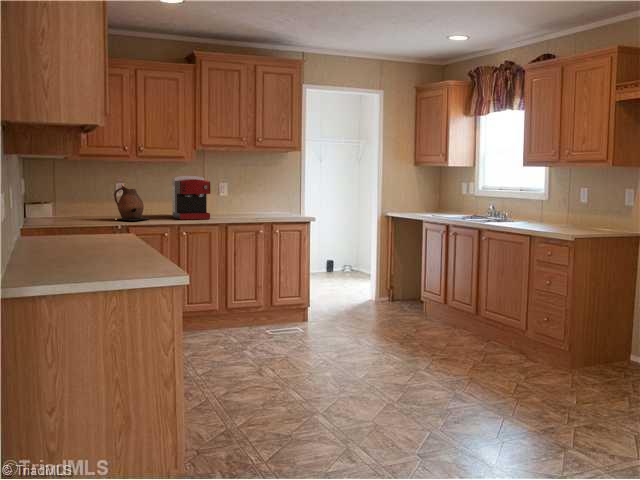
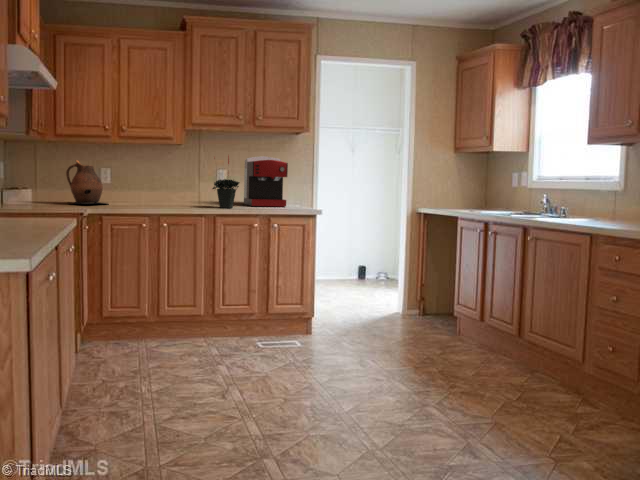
coffee maker: present [172,176,210,219] -> present [244,156,288,206]
potted plant: none [233,177,254,220] -> present [212,156,240,208]

